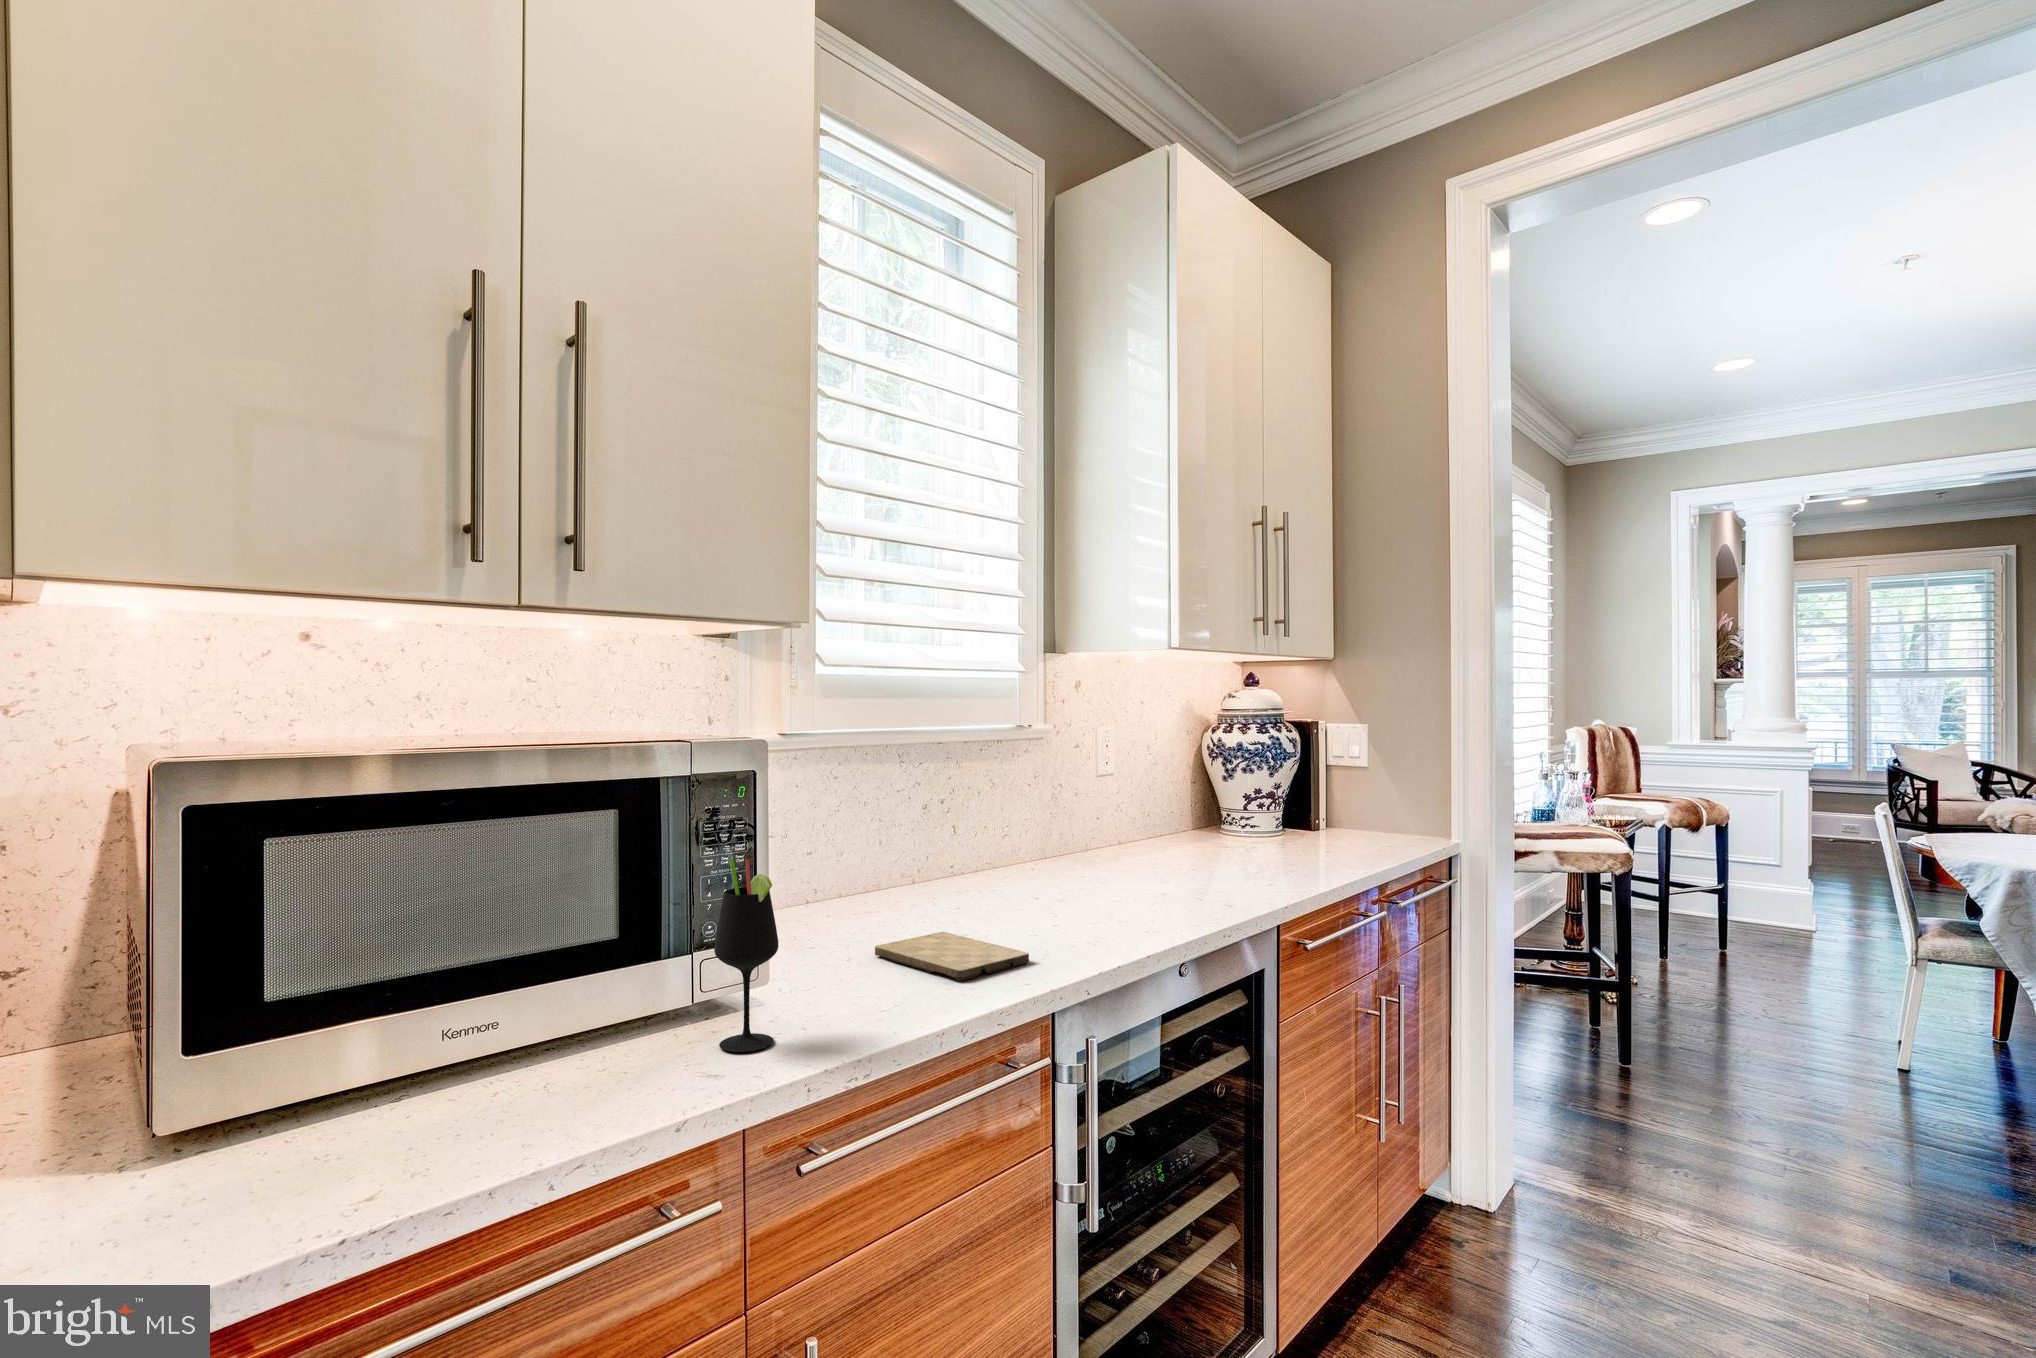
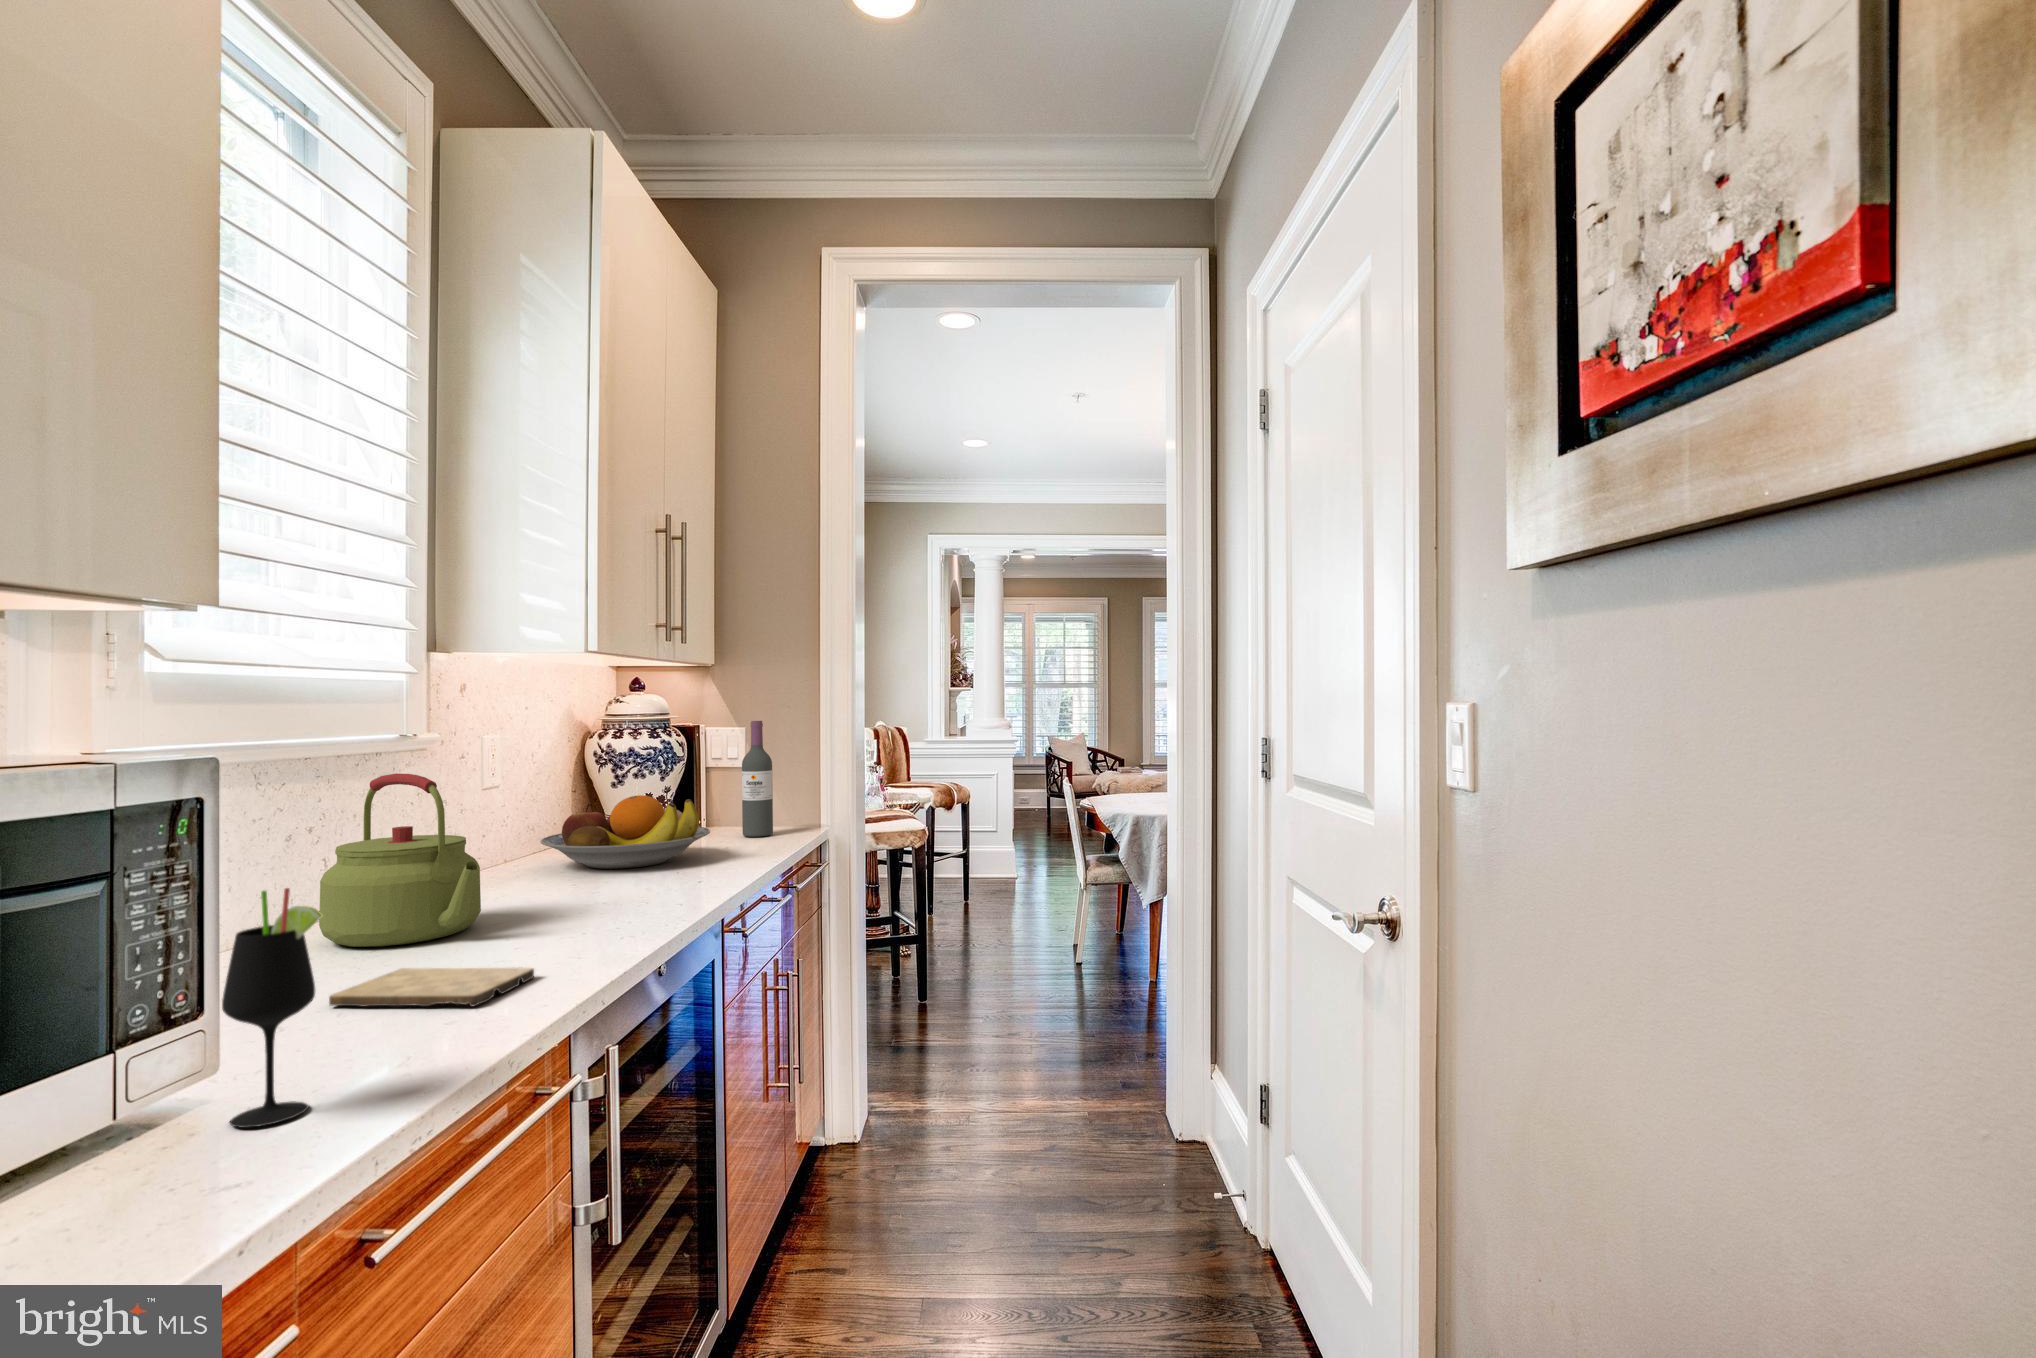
wine bottle: none [1354,719,1388,844] -> present [742,721,773,837]
kettle: none [924,759,1044,909] -> present [319,773,481,947]
fruit bowl: none [1140,792,1300,862] -> present [540,795,710,869]

